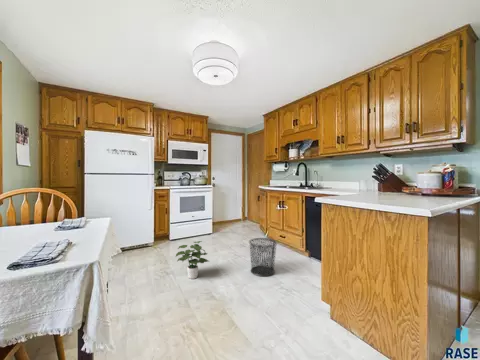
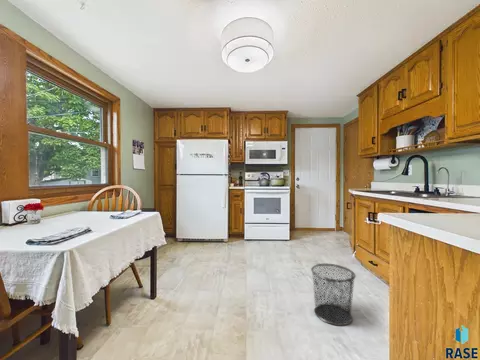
potted plant: present [176,241,208,279] -> none [218,256,257,302]

